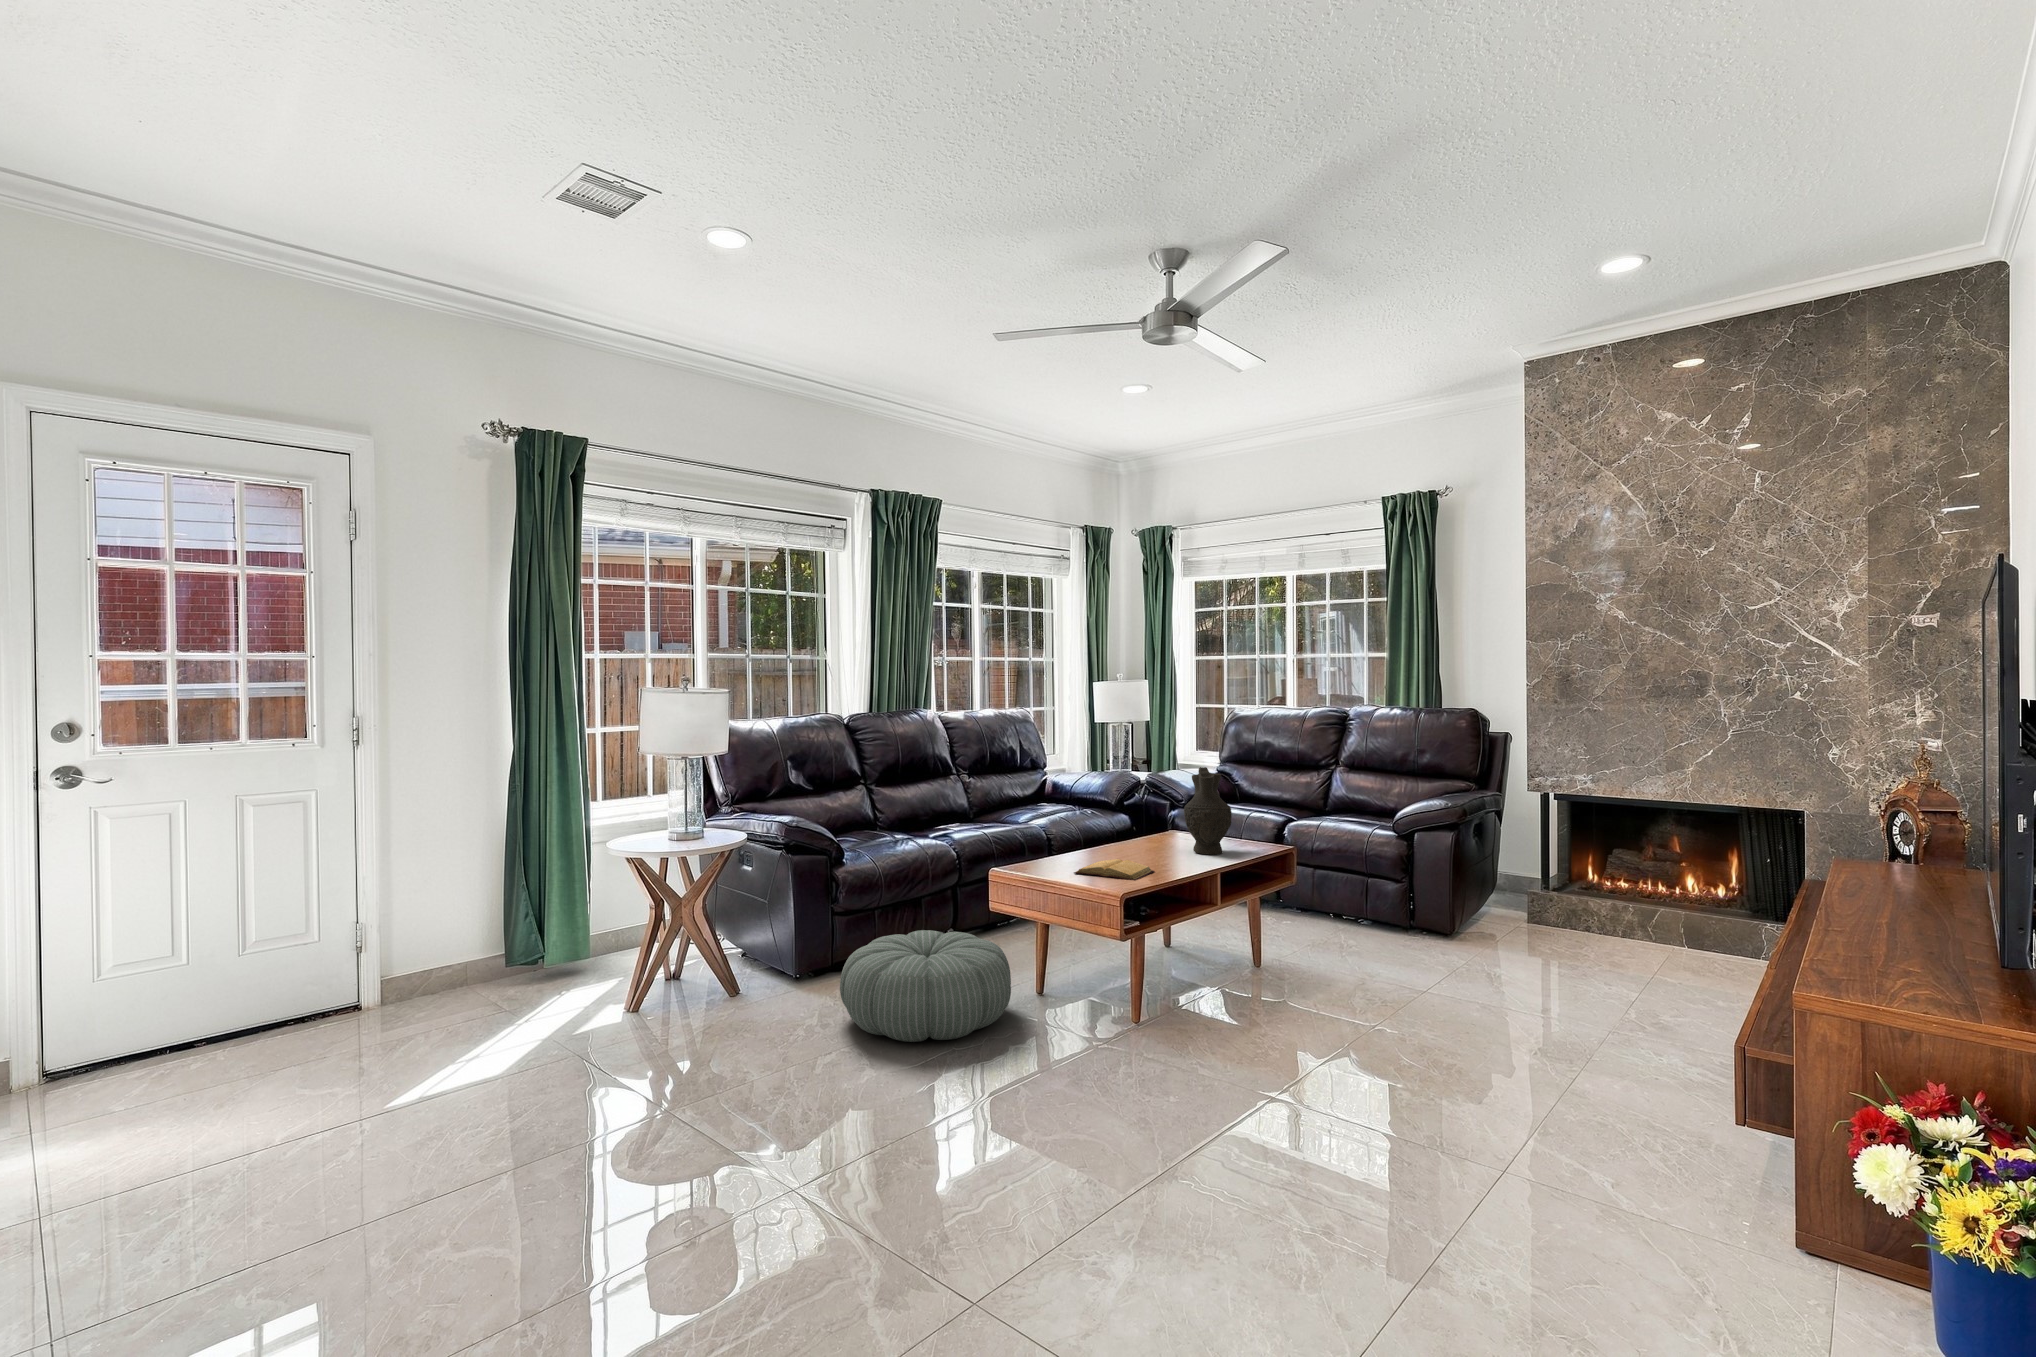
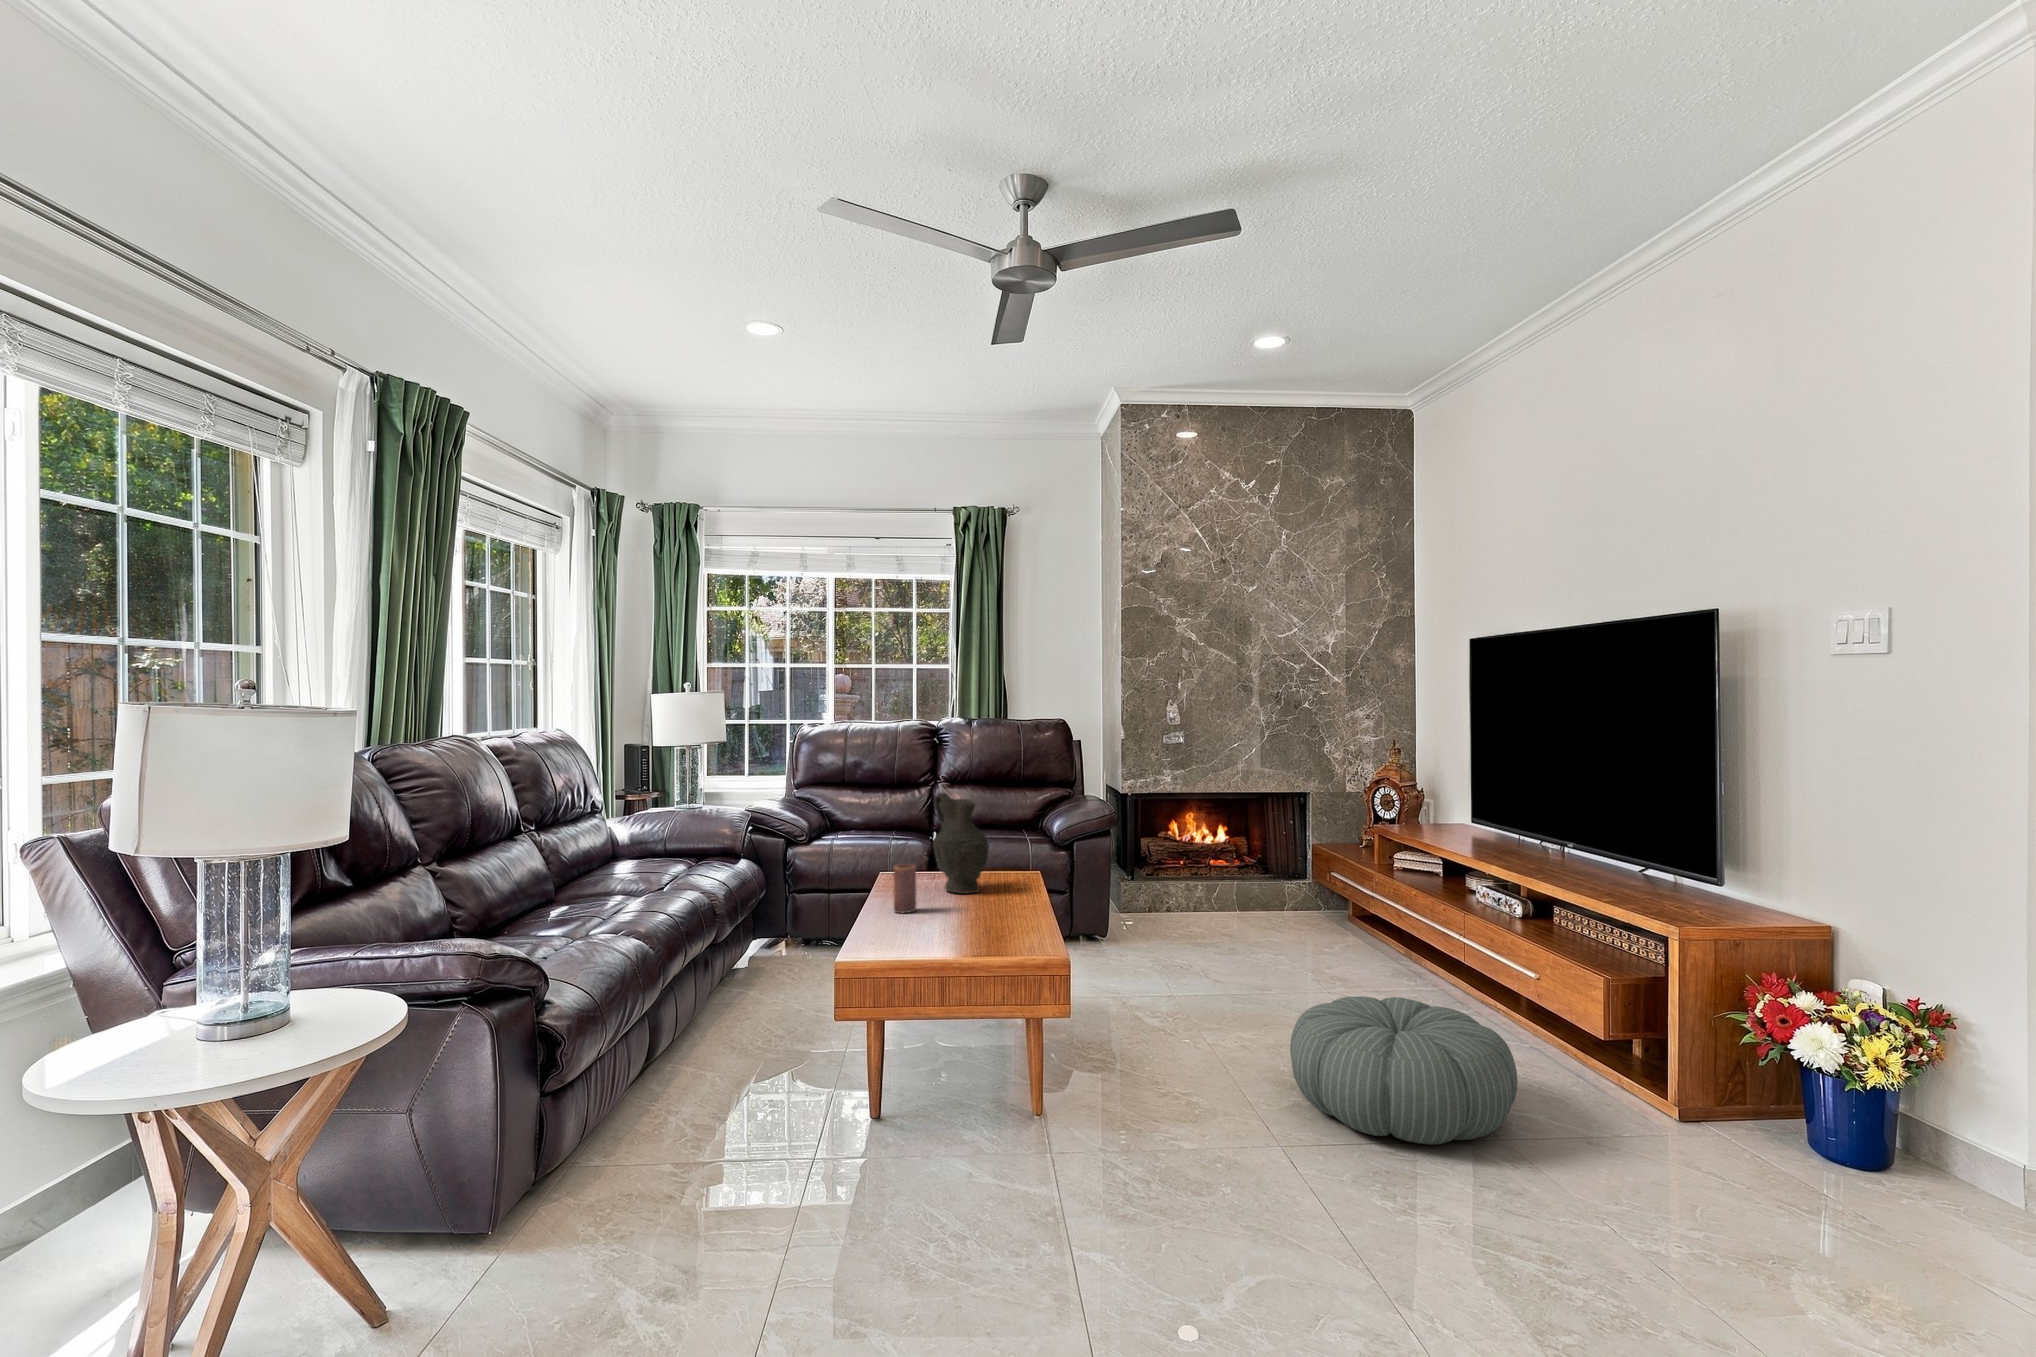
candle: none [1118,819,1137,858] -> present [894,864,916,913]
book: present [1074,859,1155,881] -> none [907,913,1001,942]
pouf: present [840,930,1011,1042] -> present [1290,996,1517,1144]

